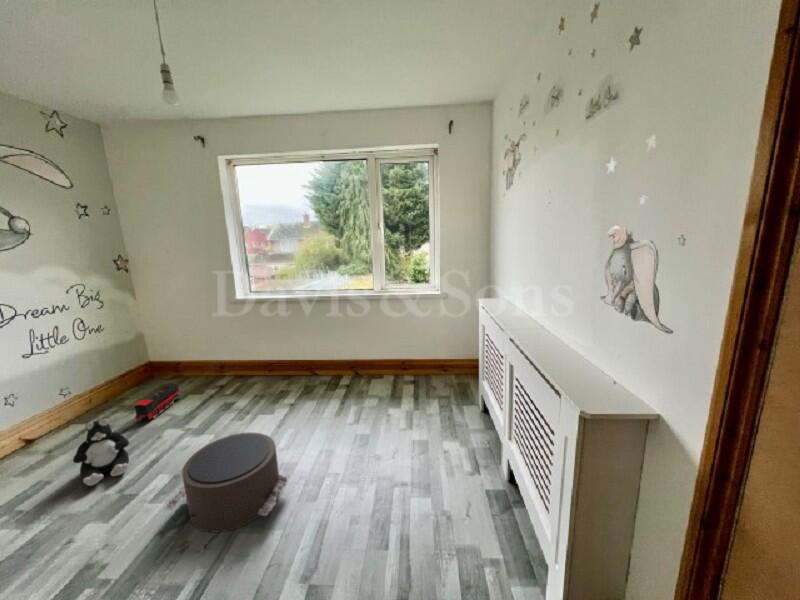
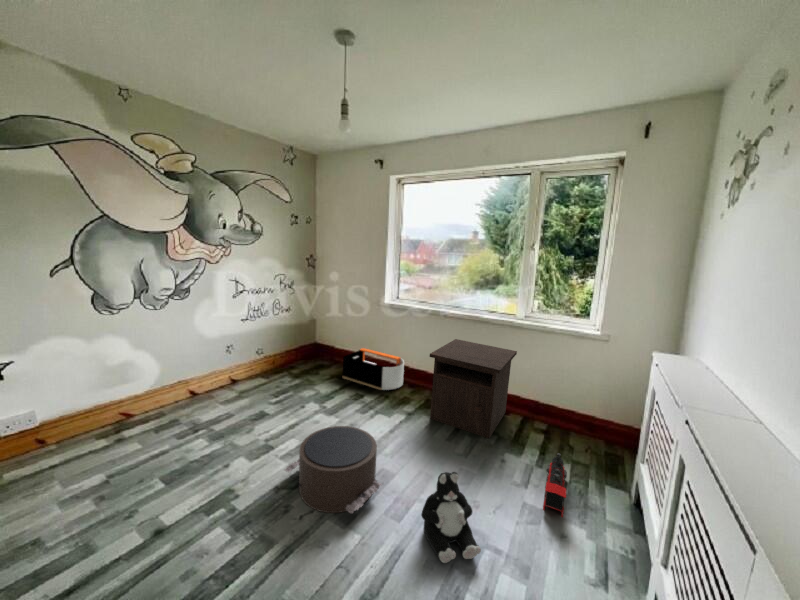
nightstand: none [302,319,380,403] -> present [430,339,517,438]
storage bin: none [194,353,273,393] -> present [343,348,404,390]
toy train: present [134,381,182,420] -> present [543,453,567,517]
plush toy: present [73,418,129,486] -> present [421,472,481,563]

